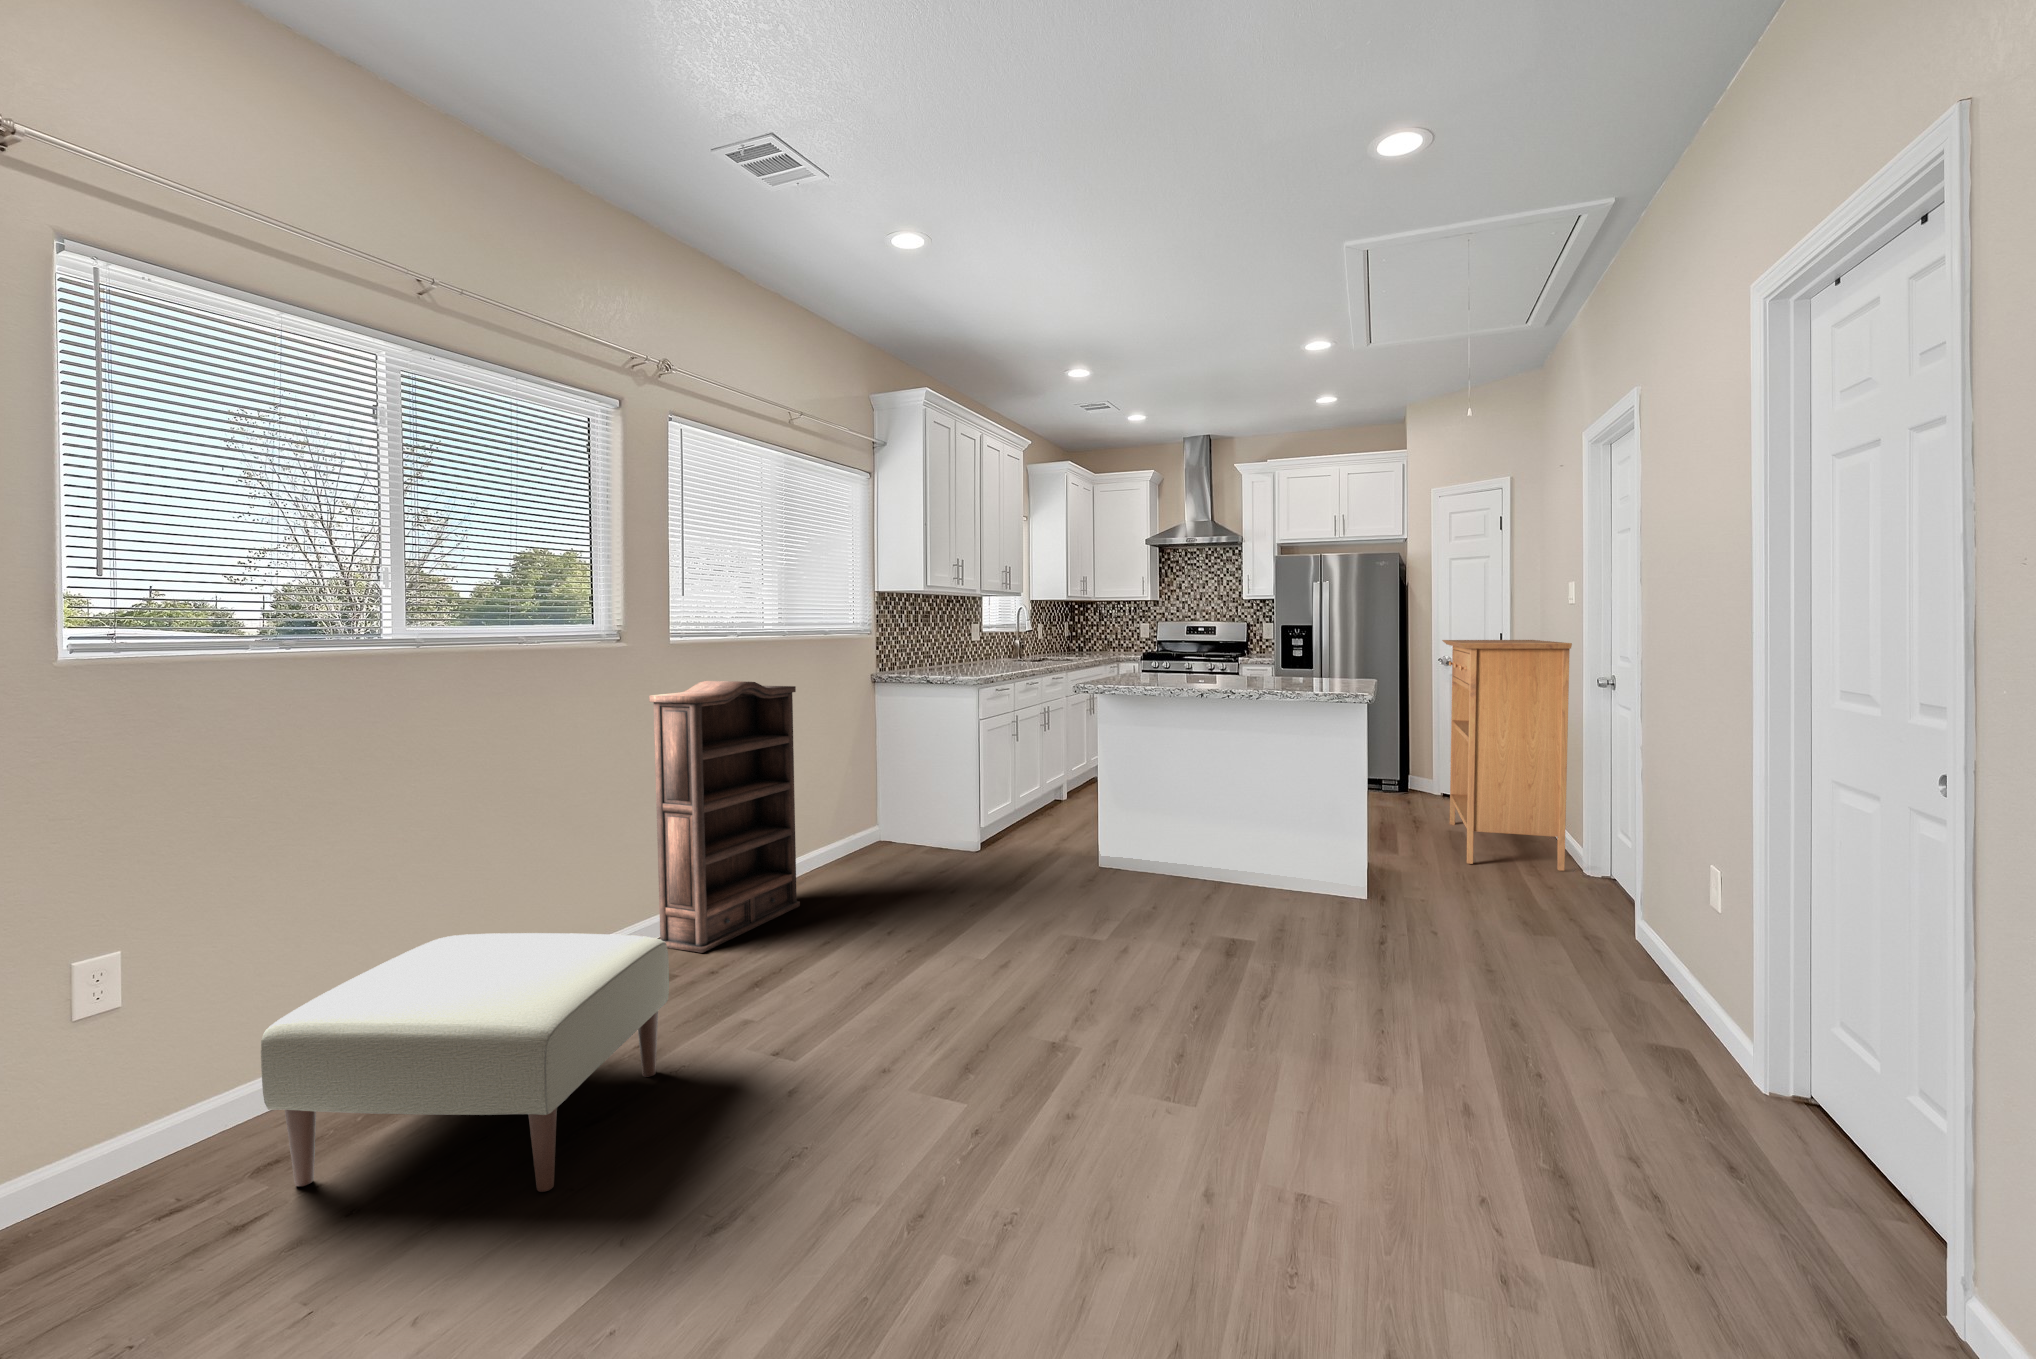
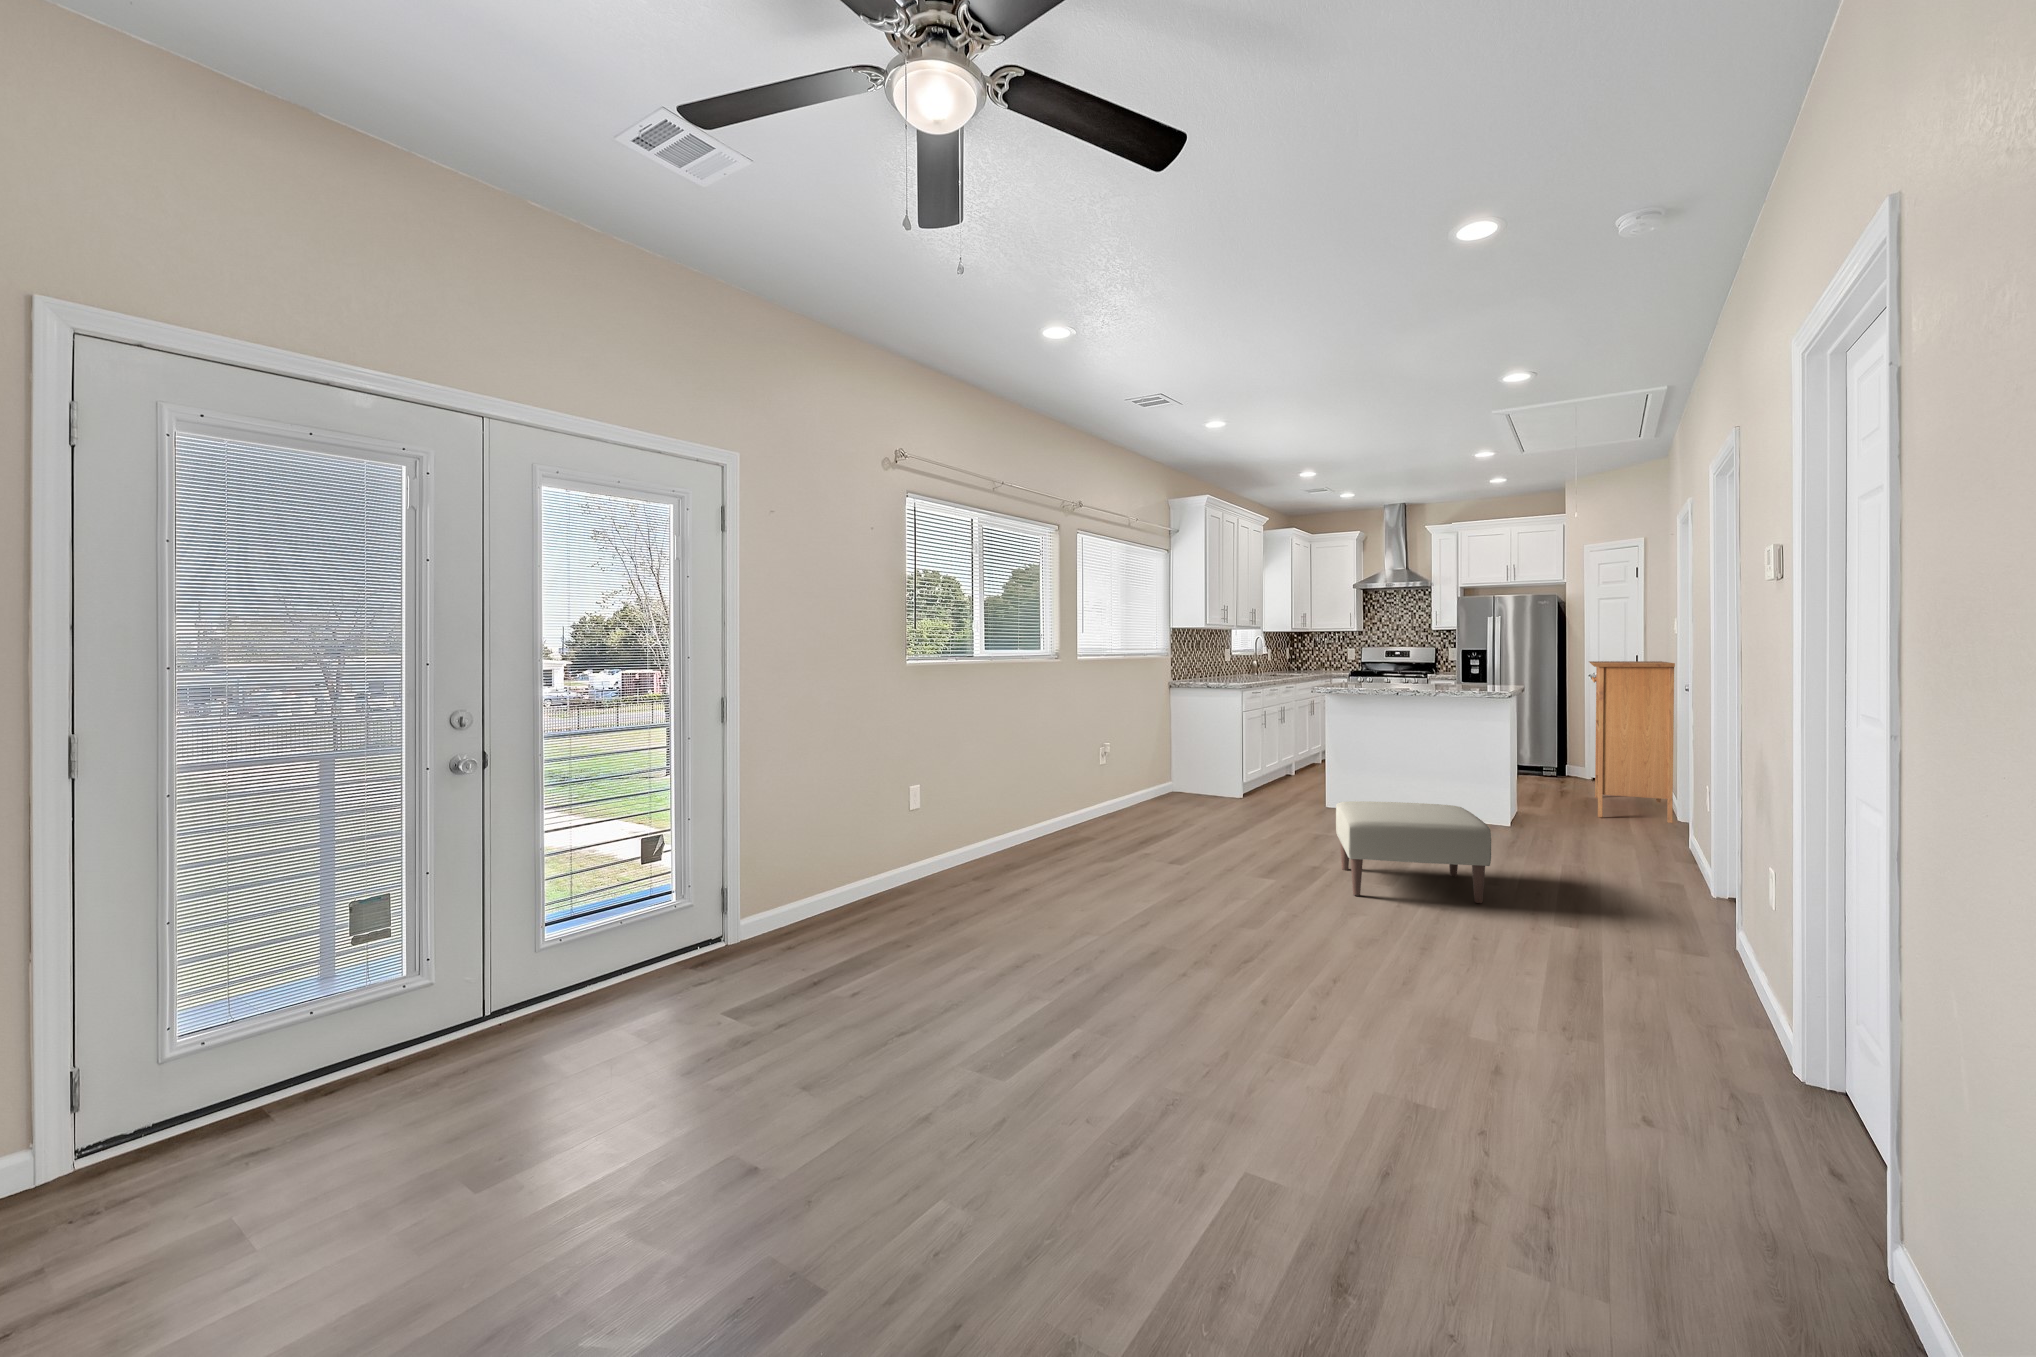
bookshelf: present [649,681,800,953] -> none [1070,682,1140,834]
ottoman: present [261,933,669,1192] -> present [1336,801,1491,903]

